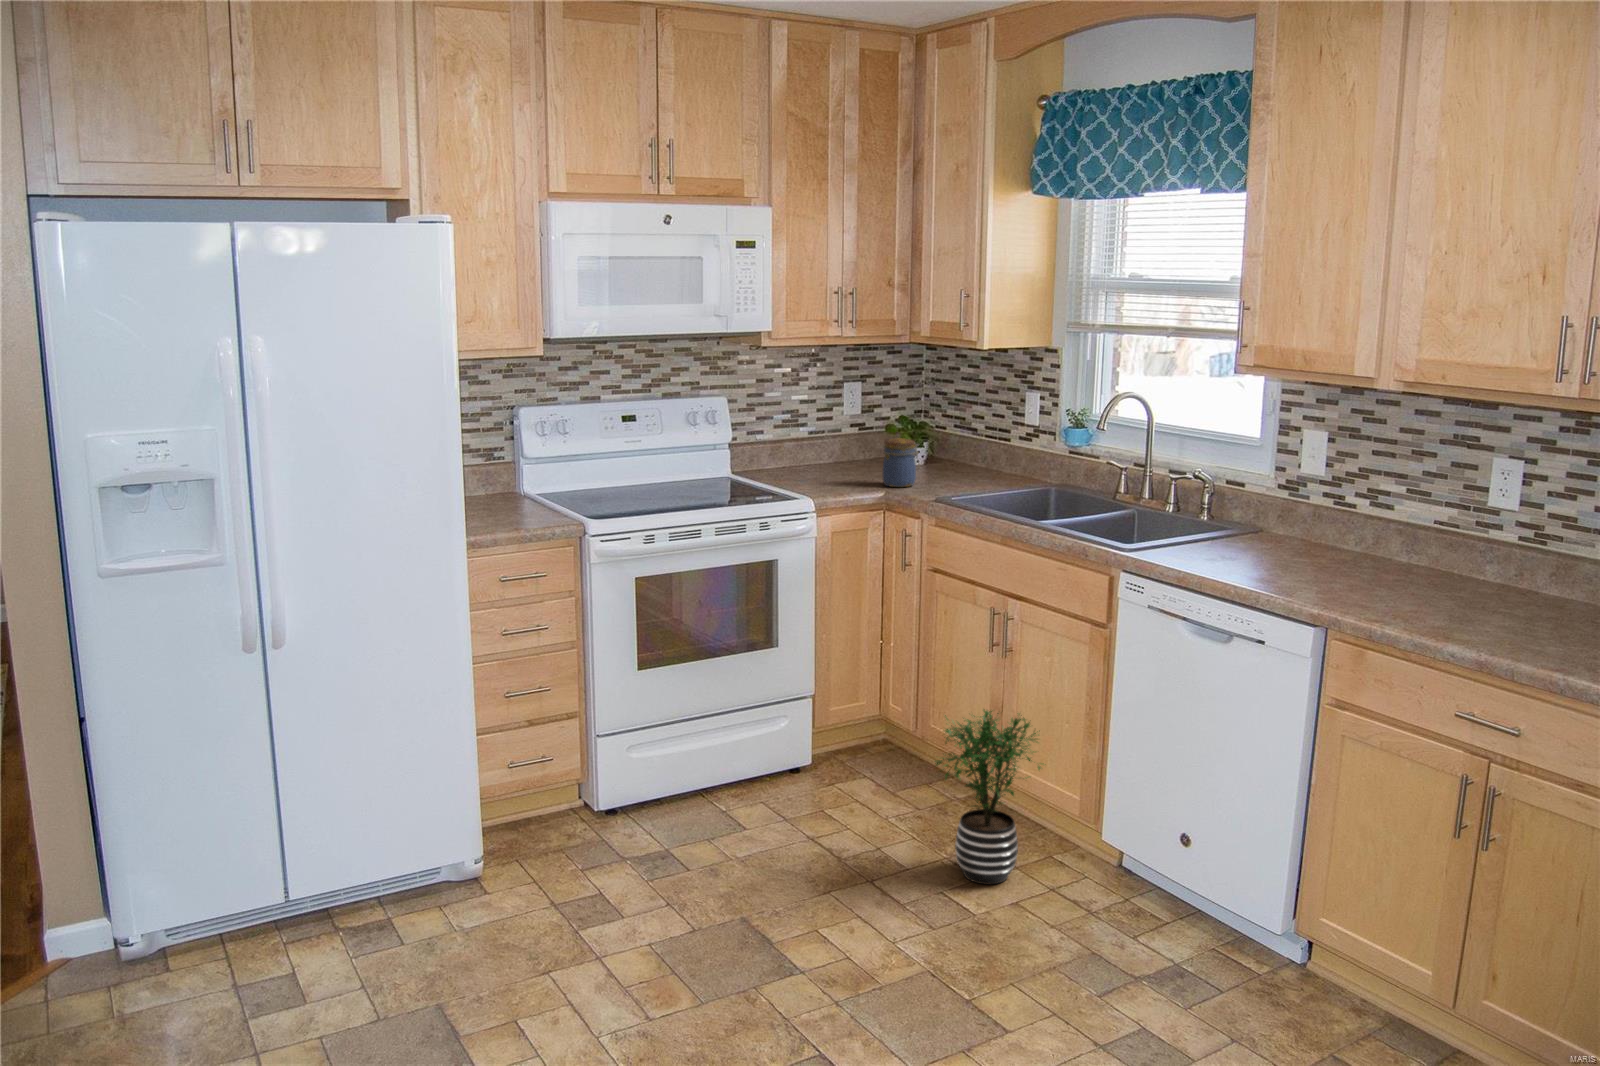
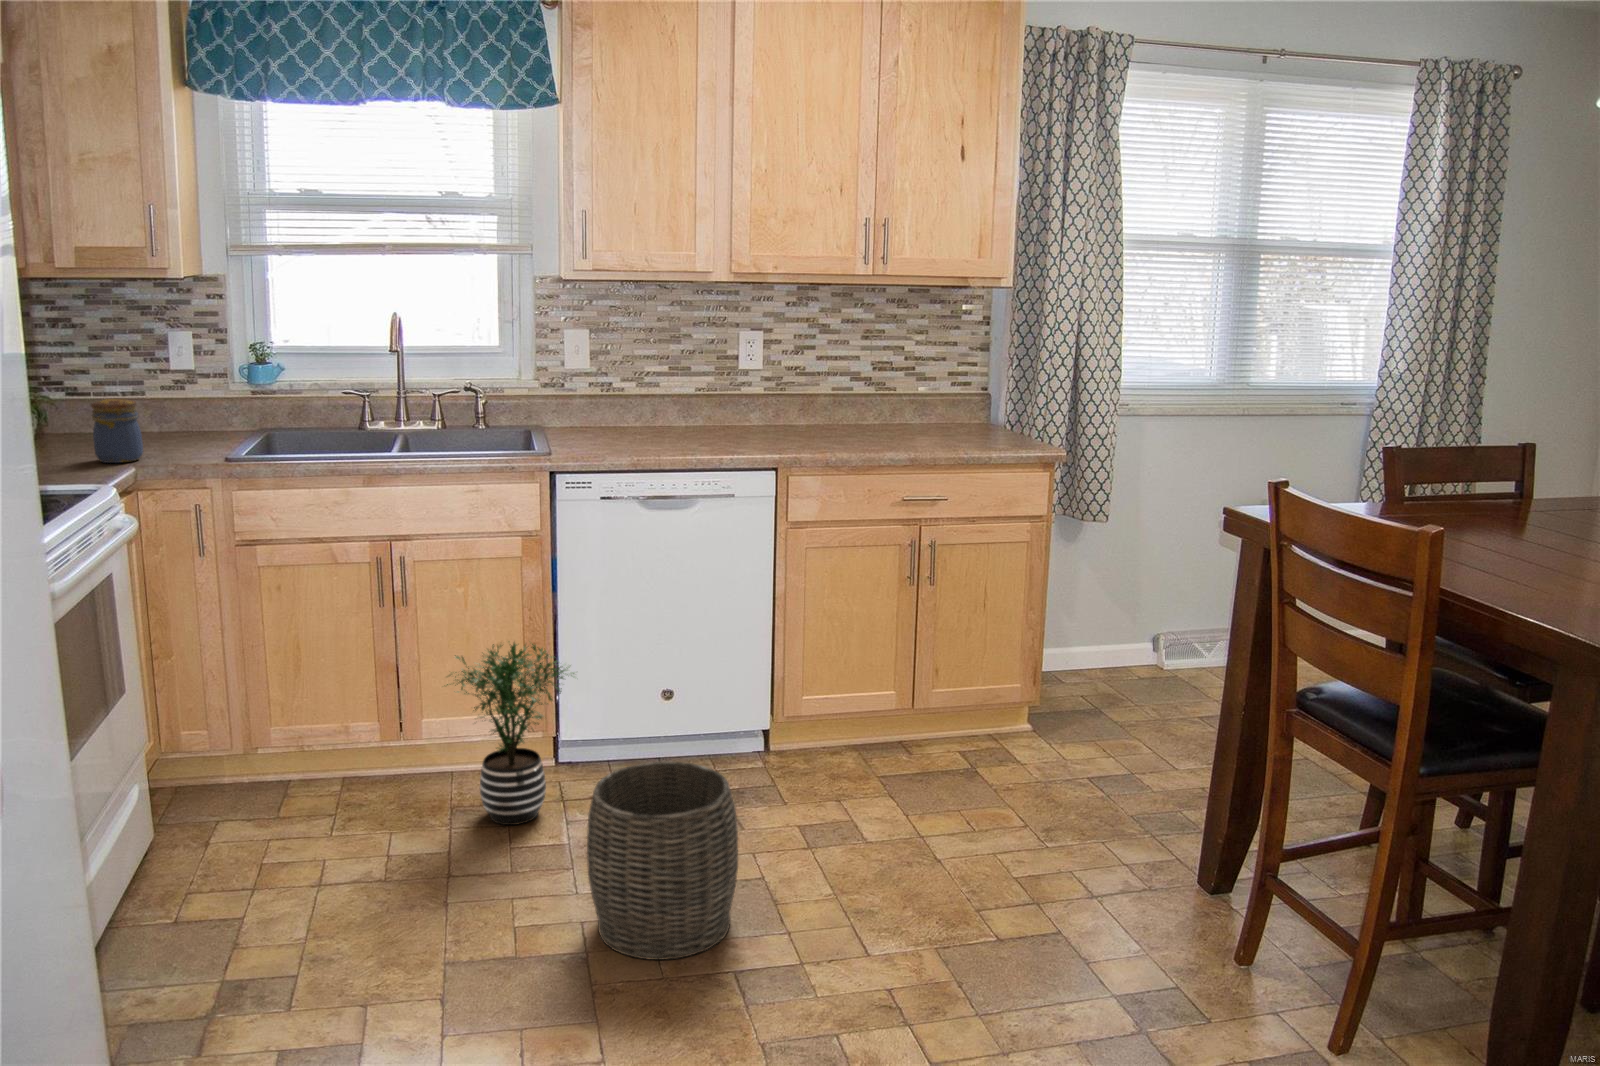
woven basket: none [786,835,932,1033] -> present [587,761,738,960]

